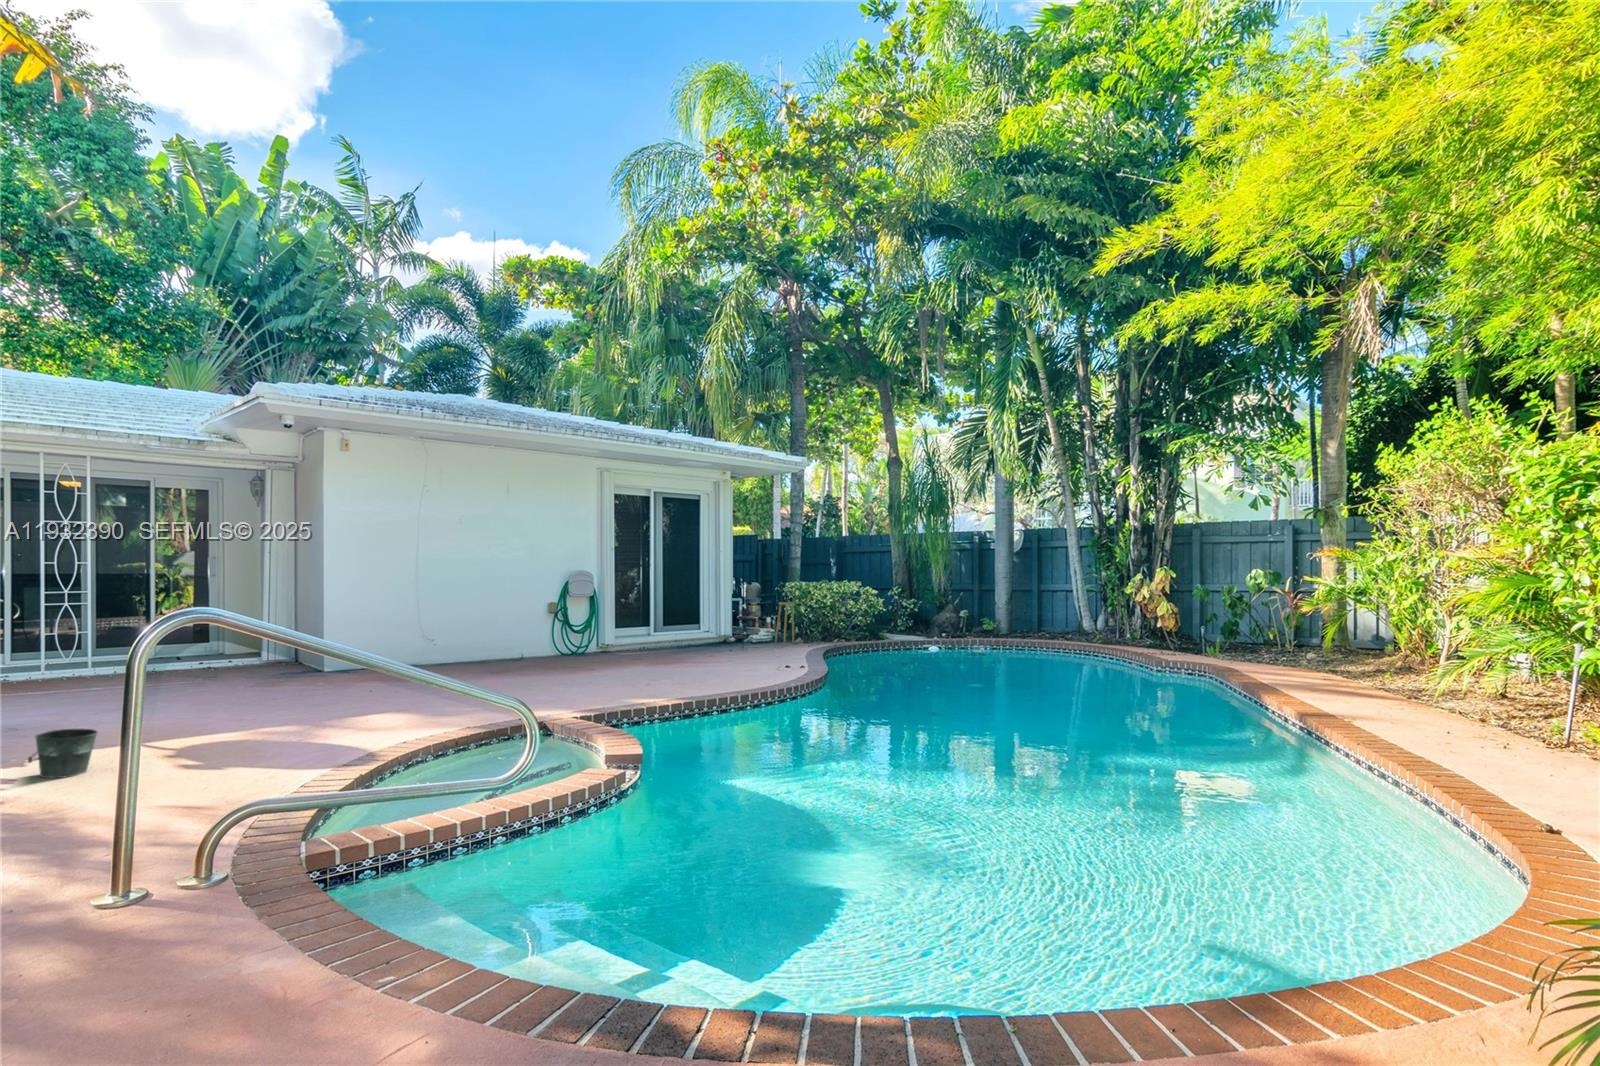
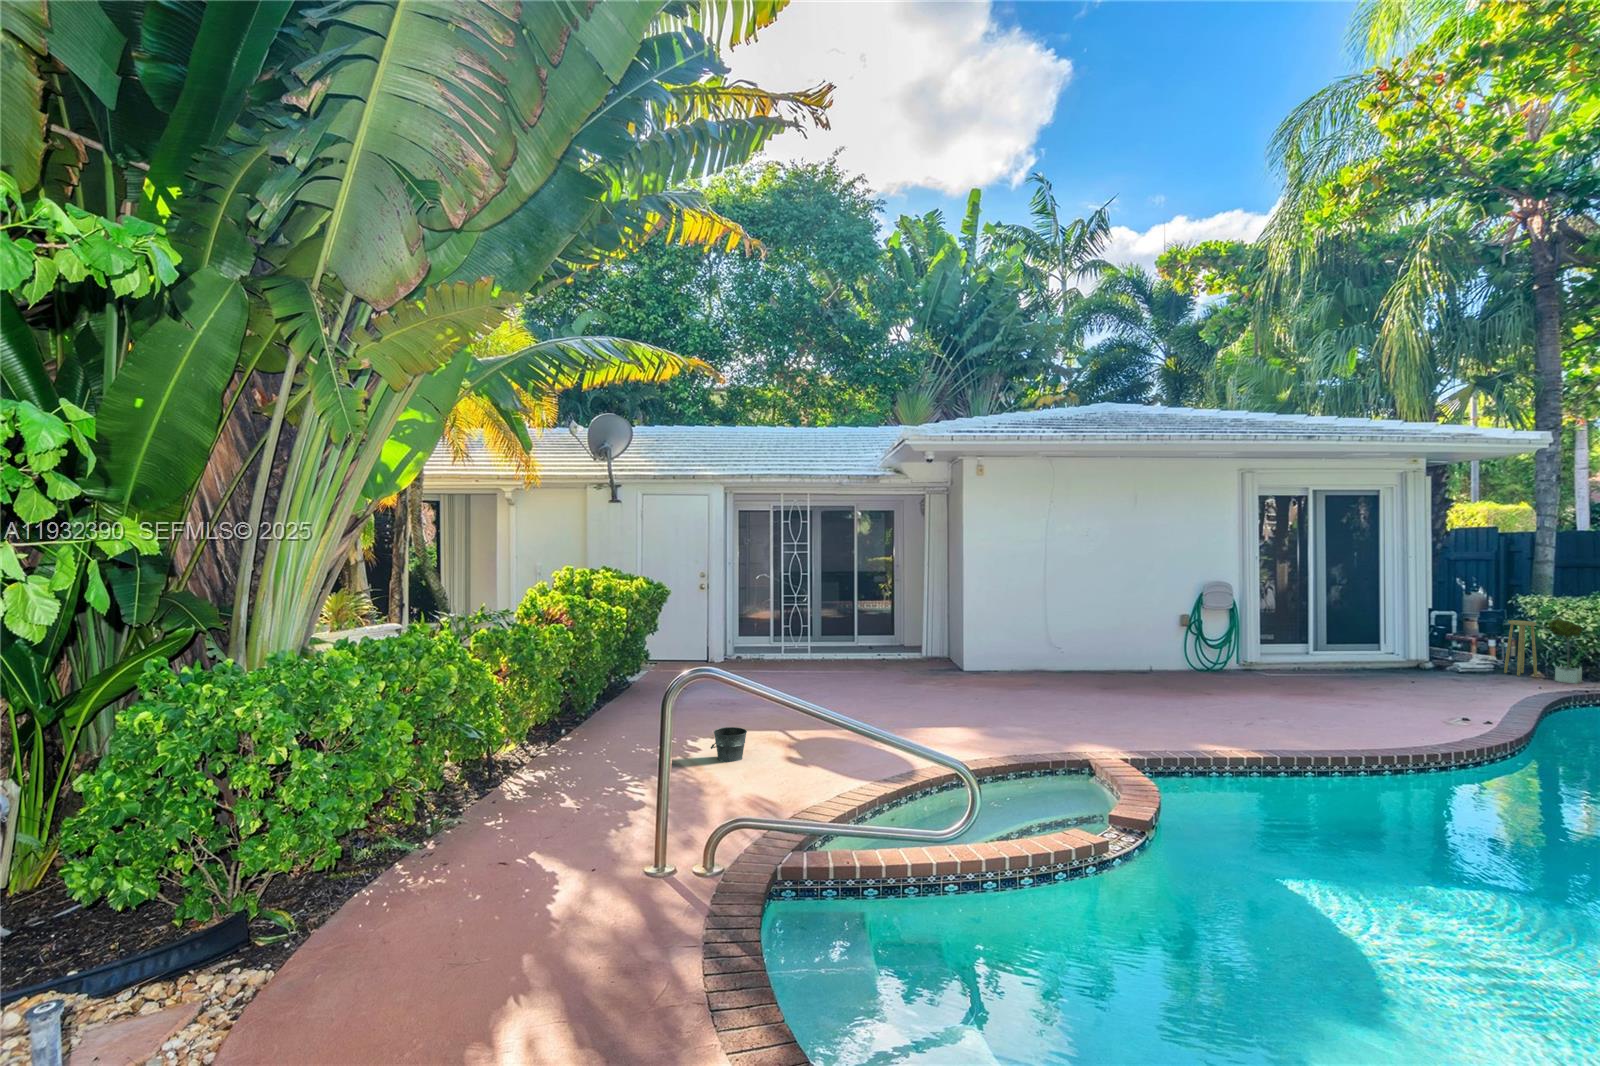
potted tree: none [803,599,823,646] -> present [1549,619,1583,684]
side table: present [739,611,752,647] -> none [1425,634,1452,685]

